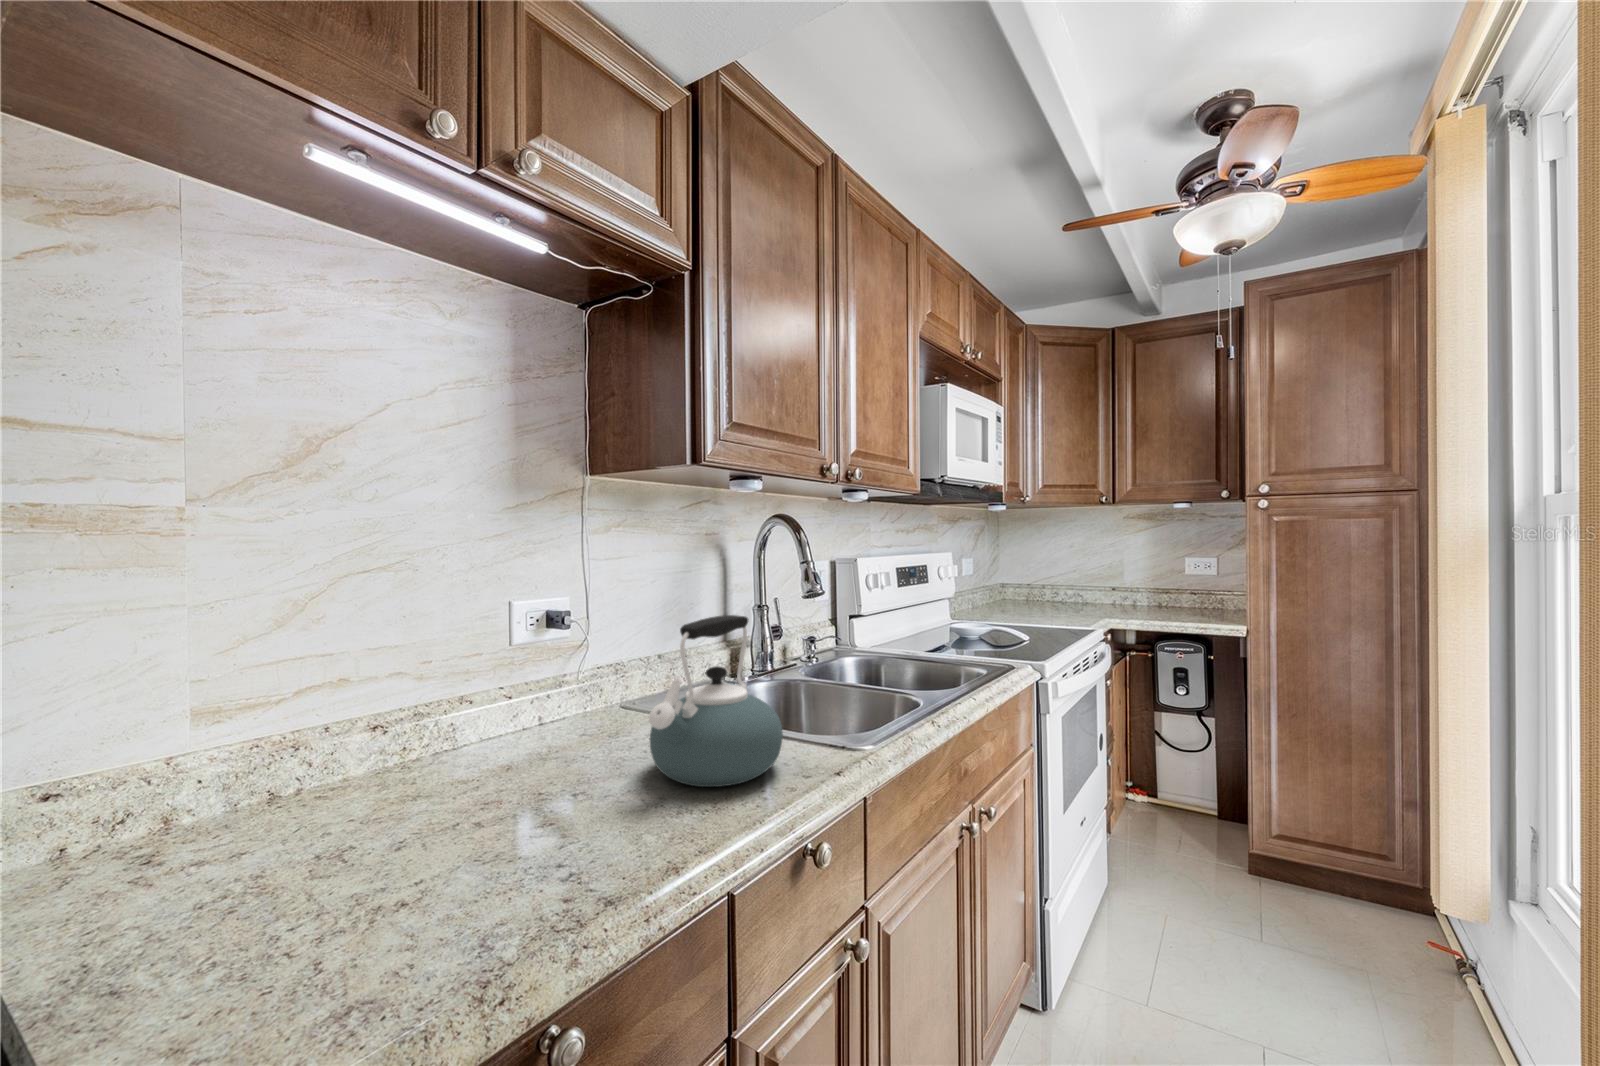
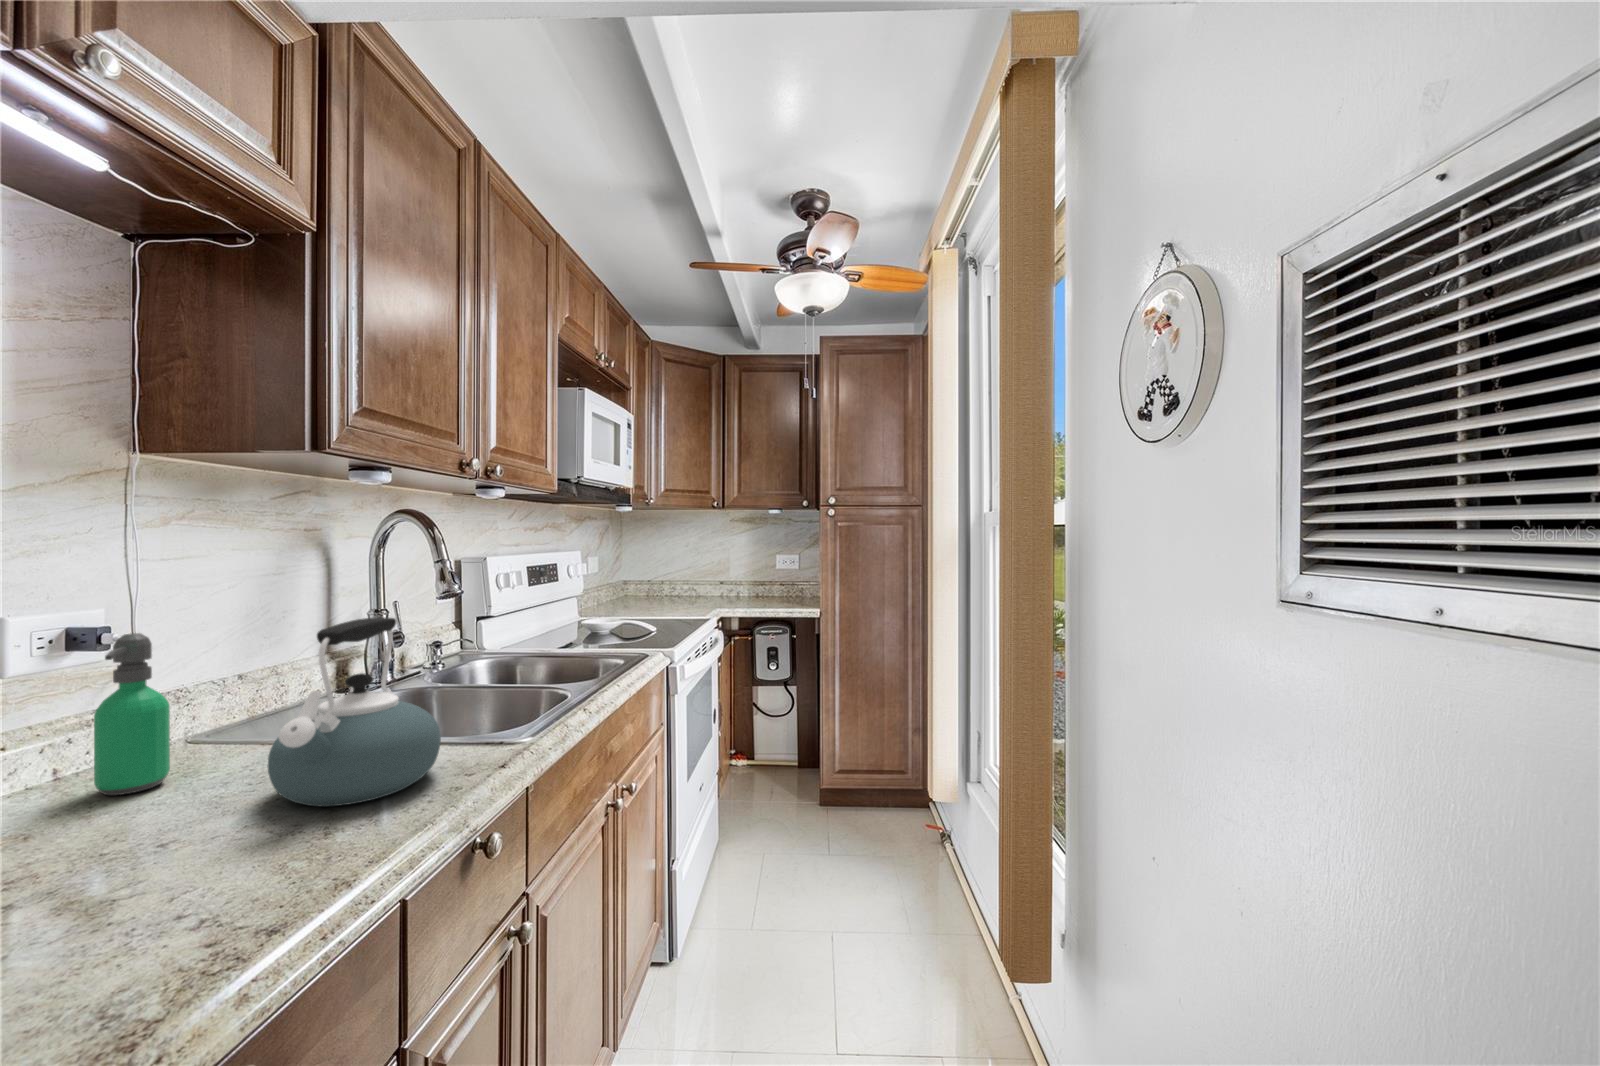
soap dispenser: none [555,617,600,743] -> present [94,633,170,795]

